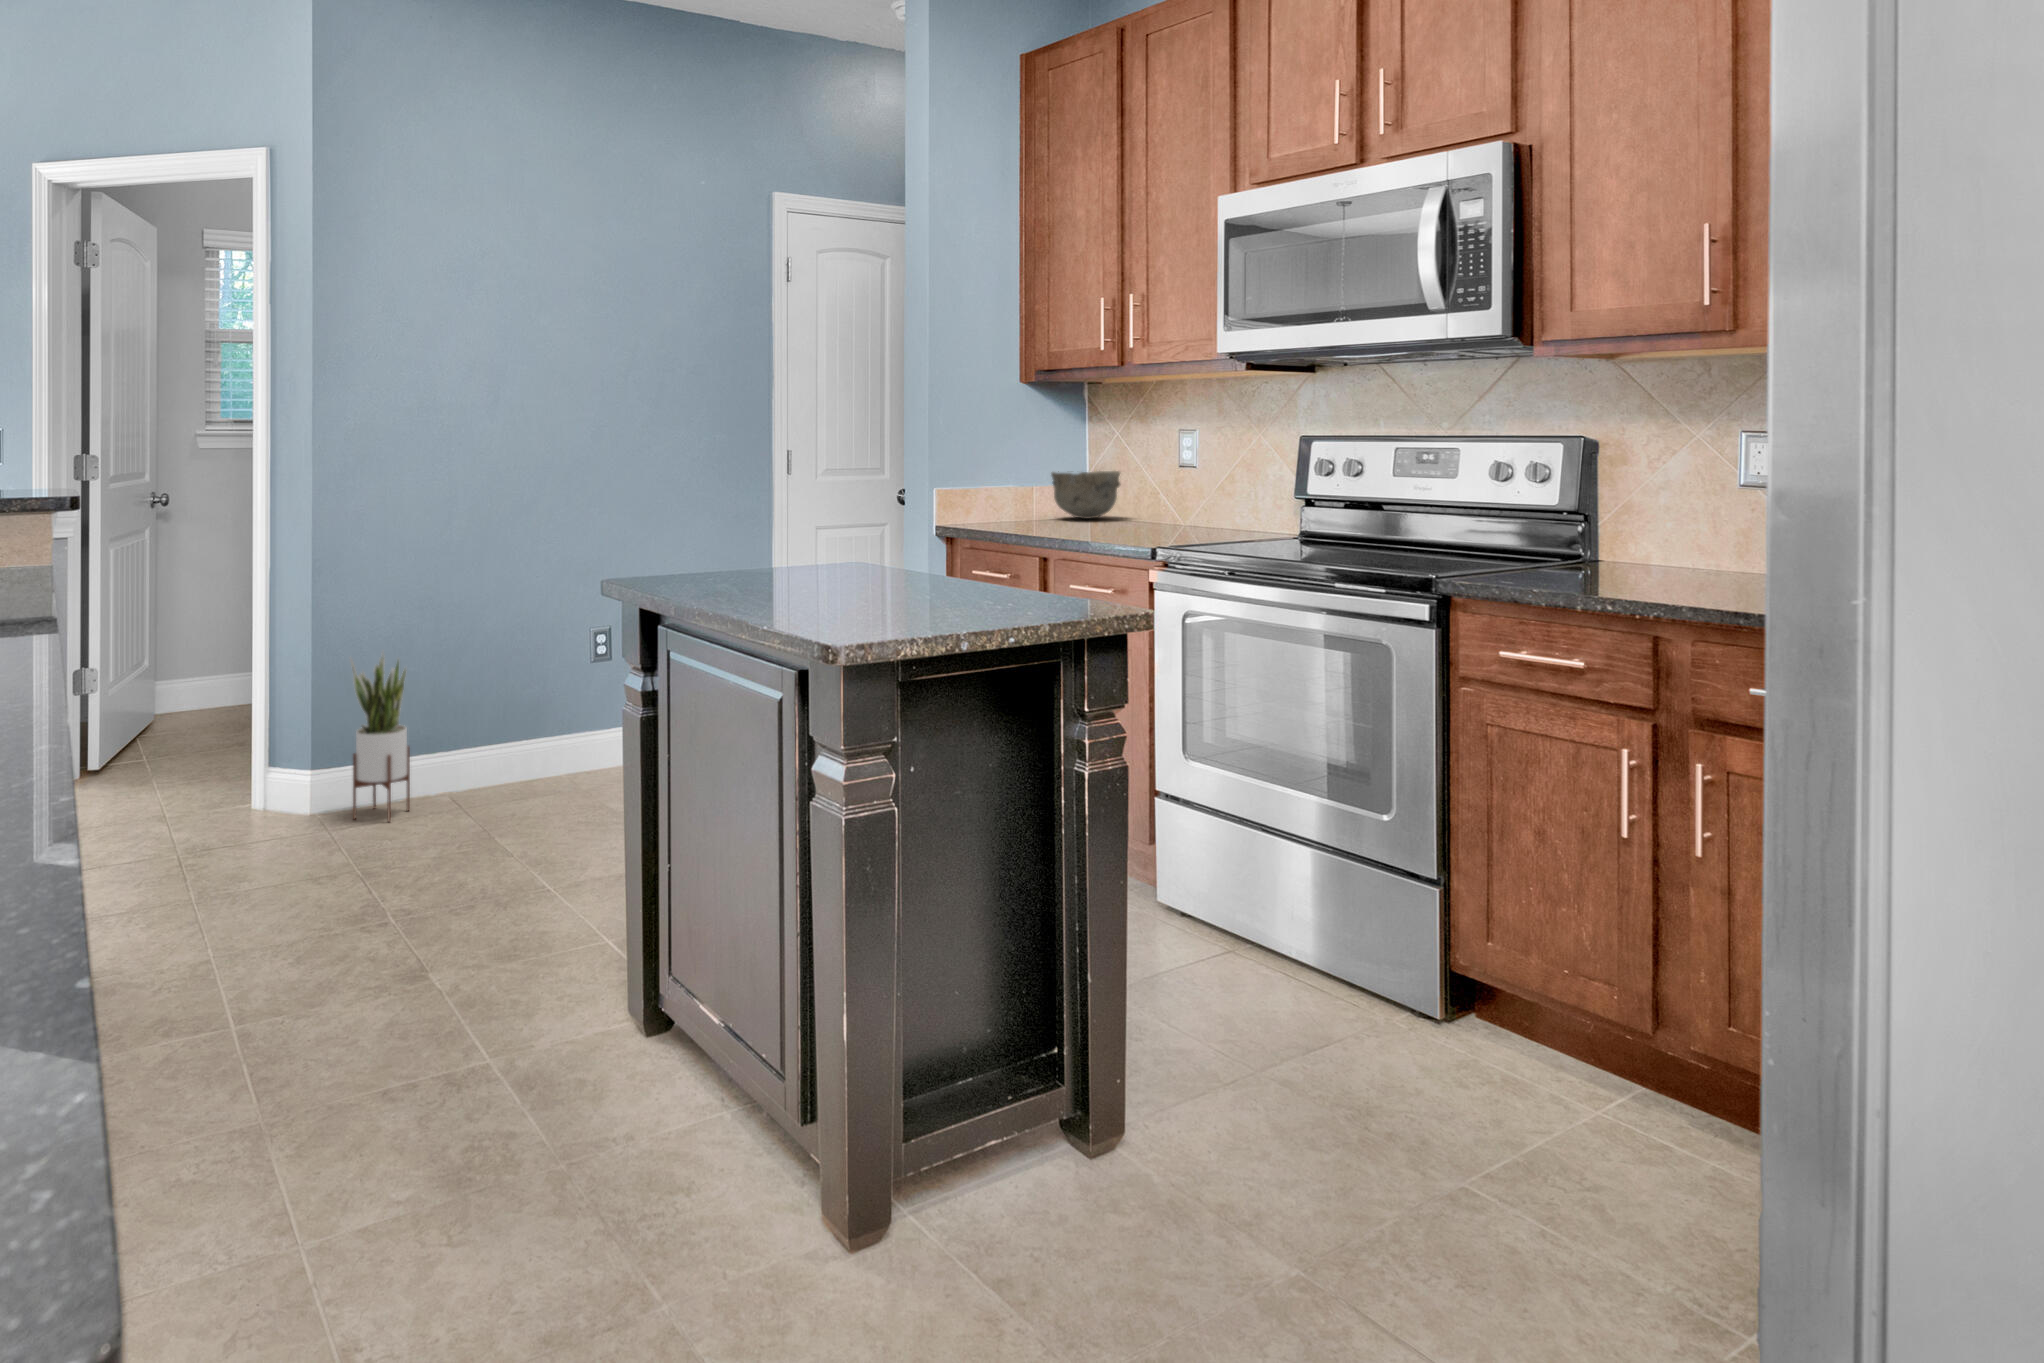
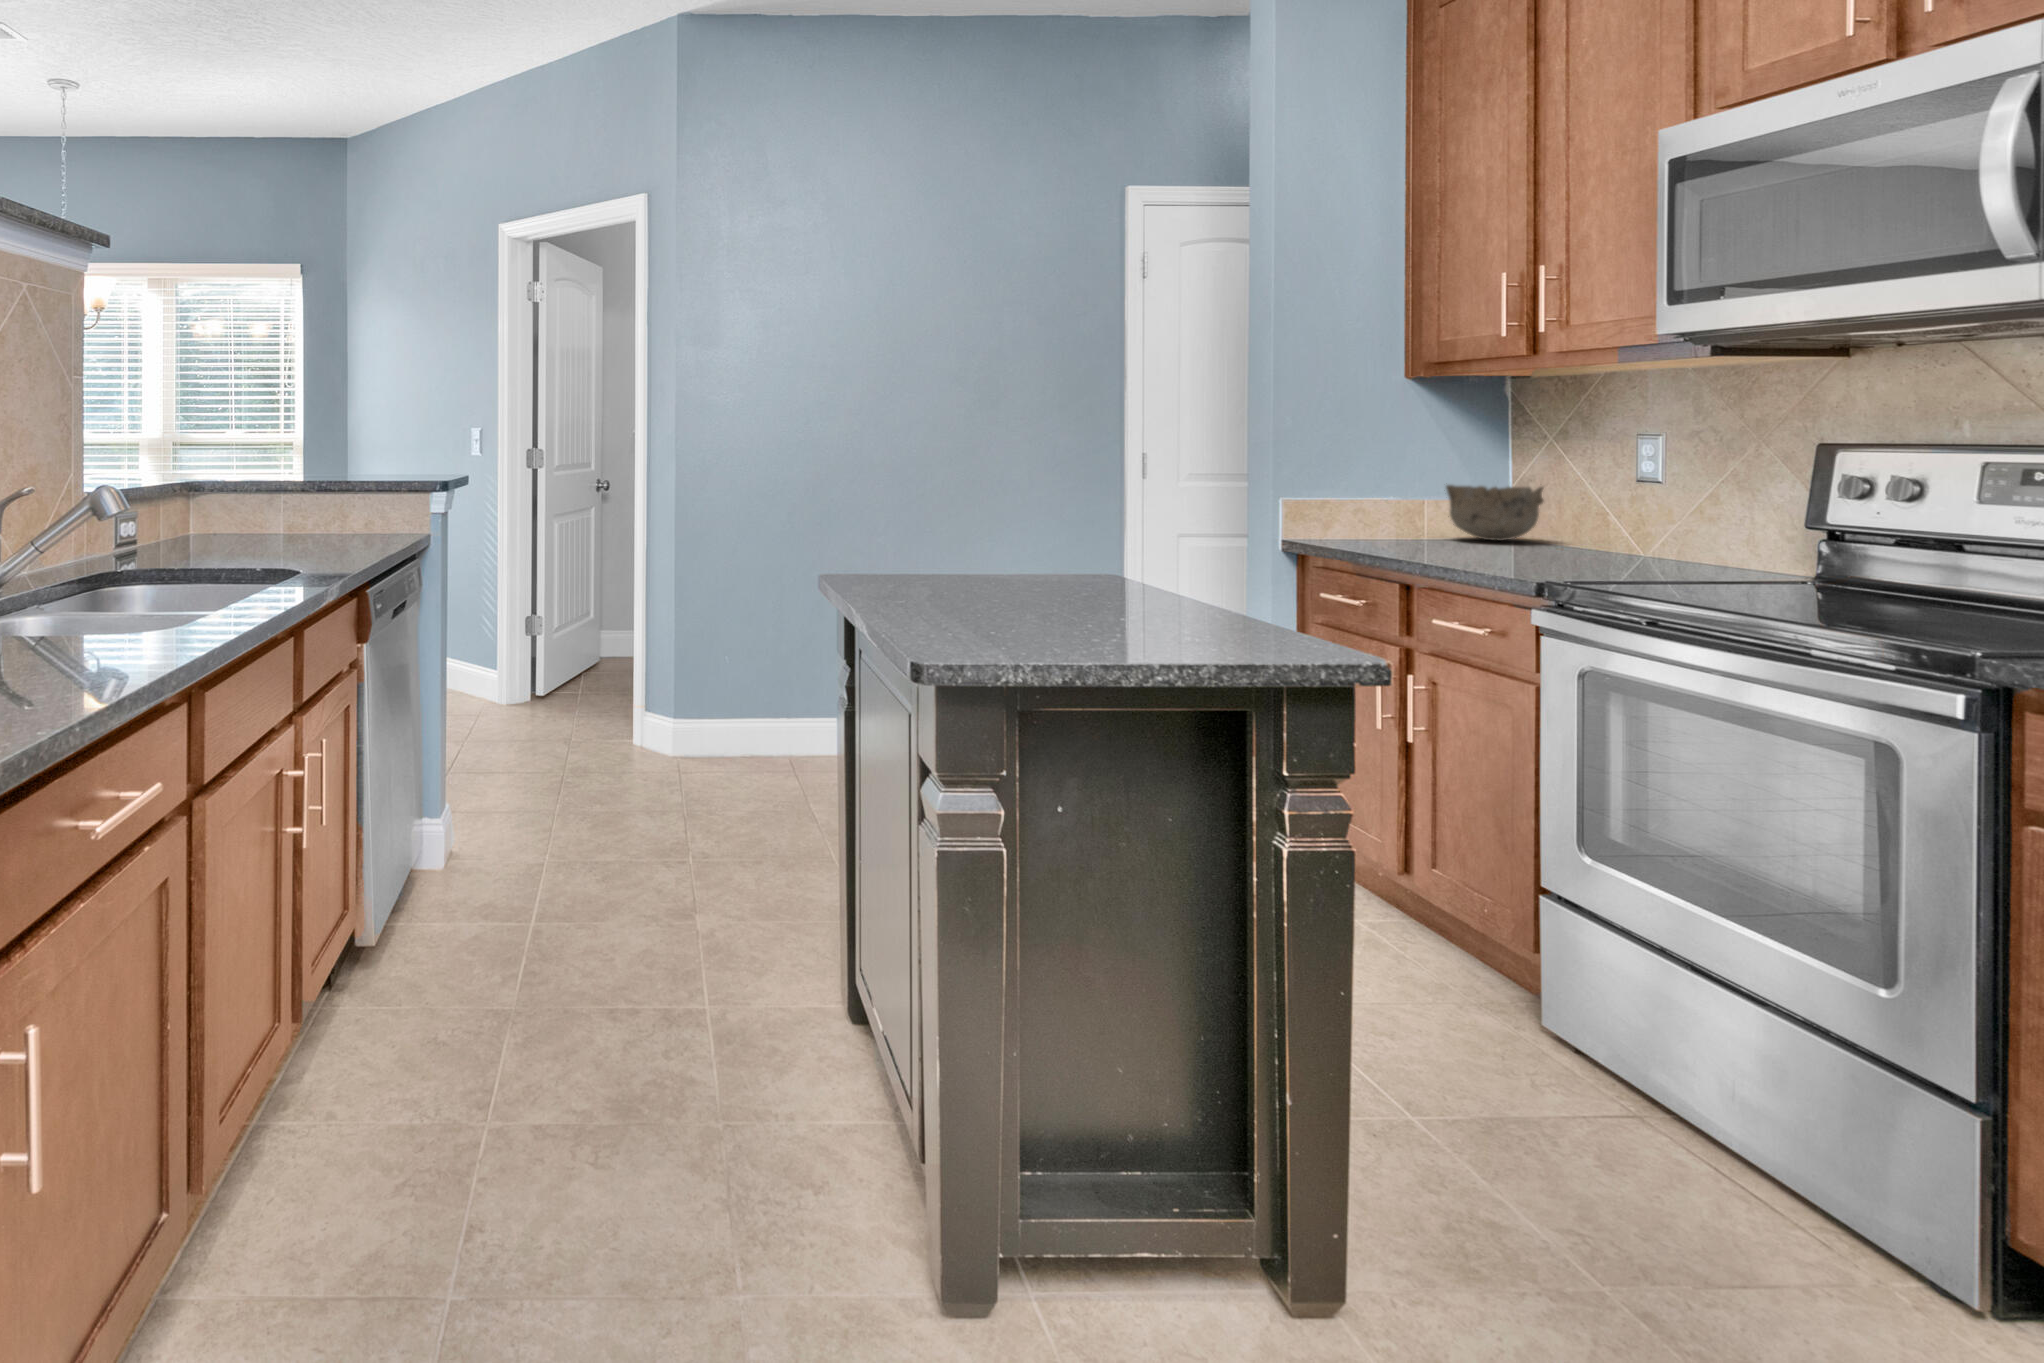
potted plant: present [350,653,410,821] -> none [700,622,753,773]

